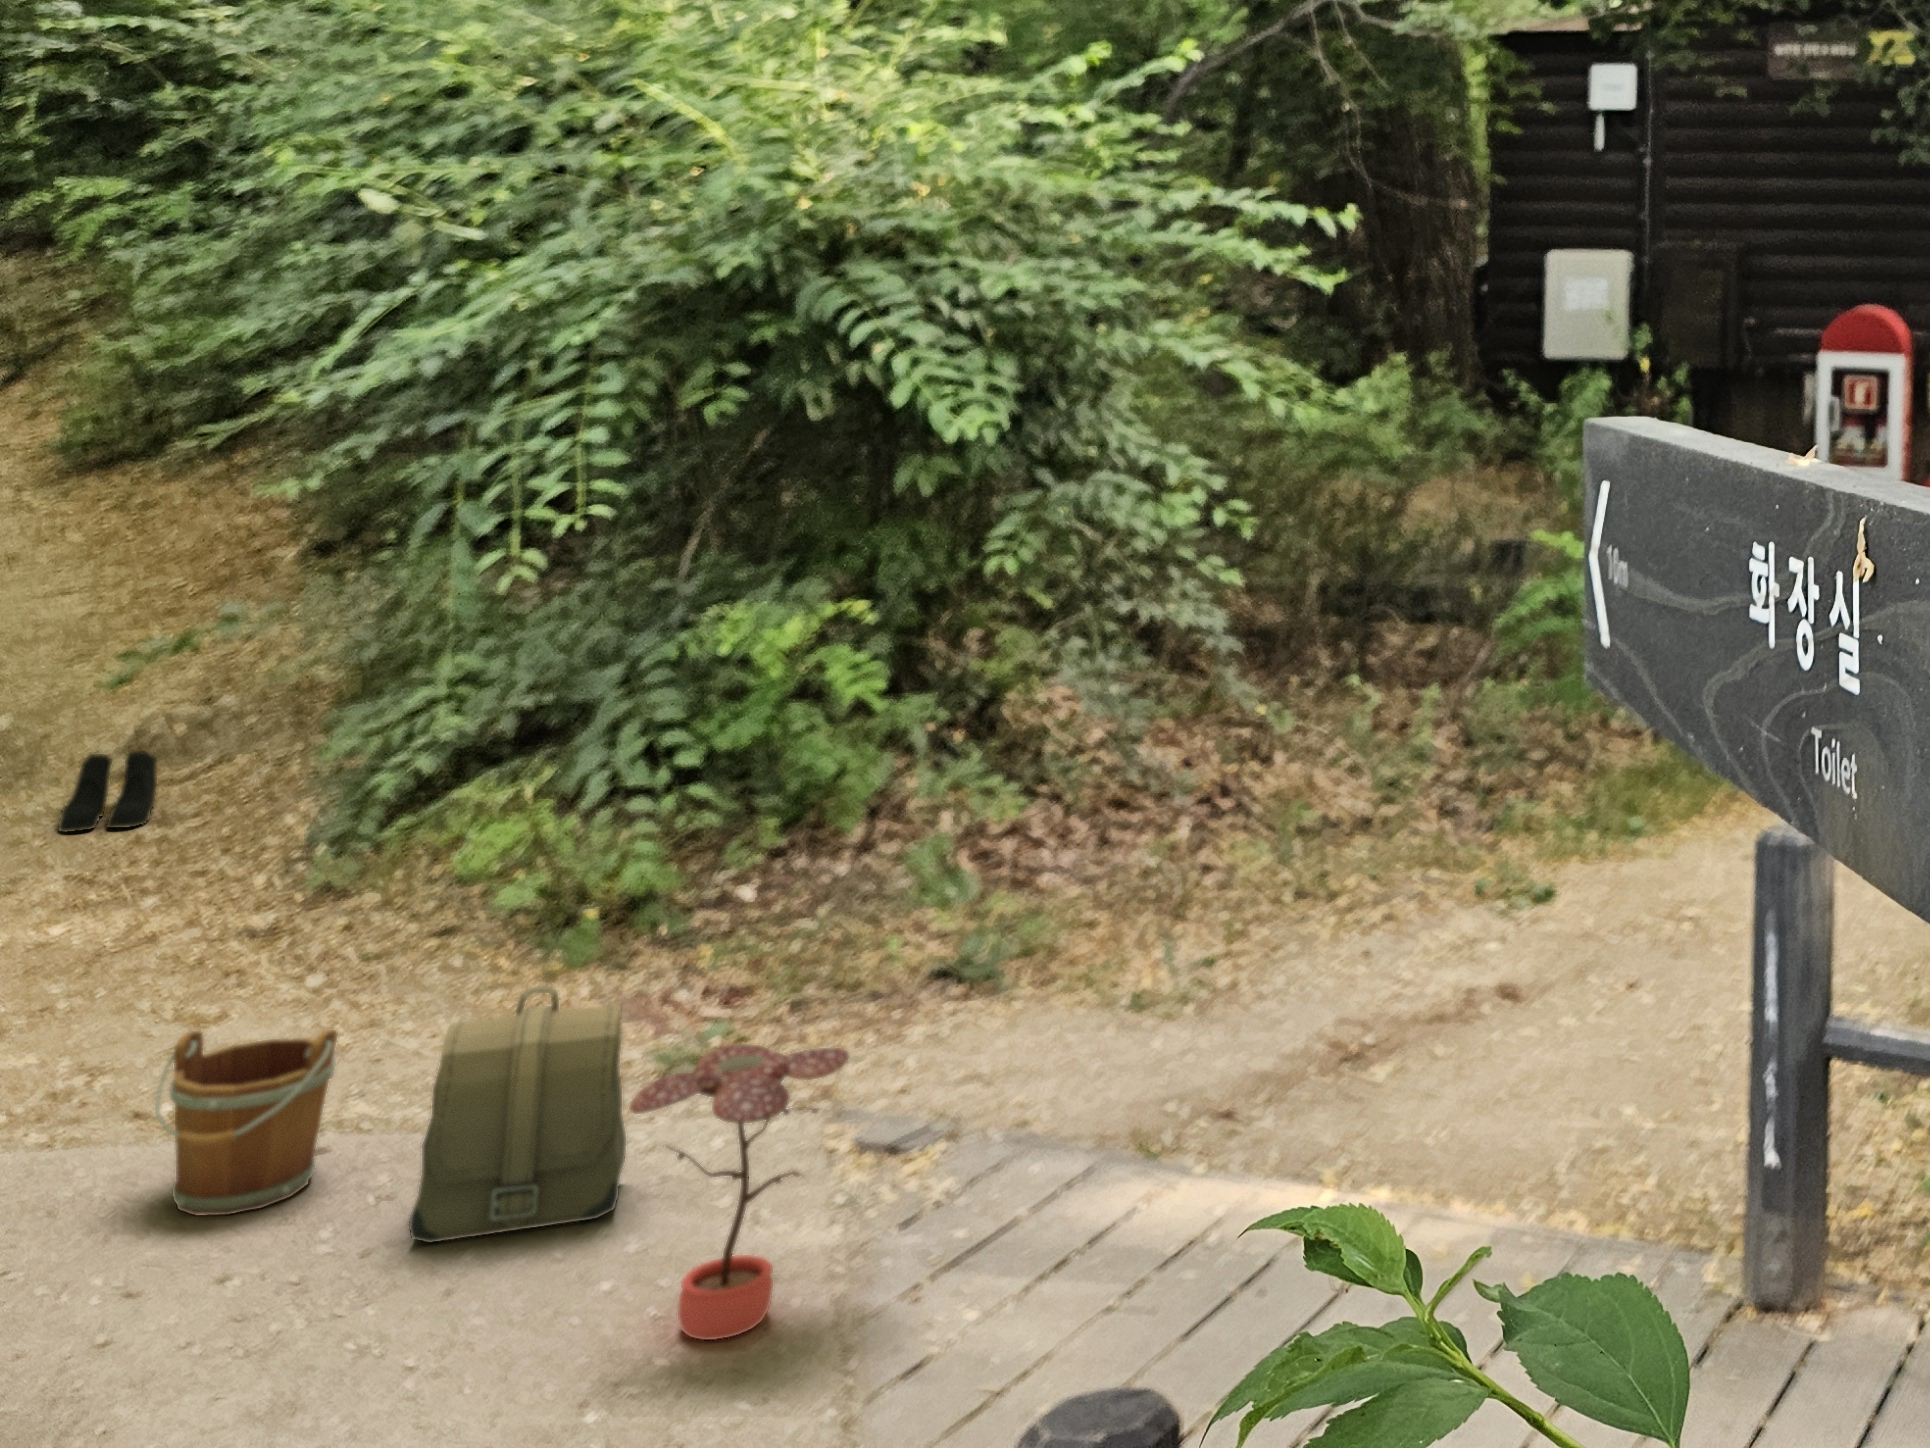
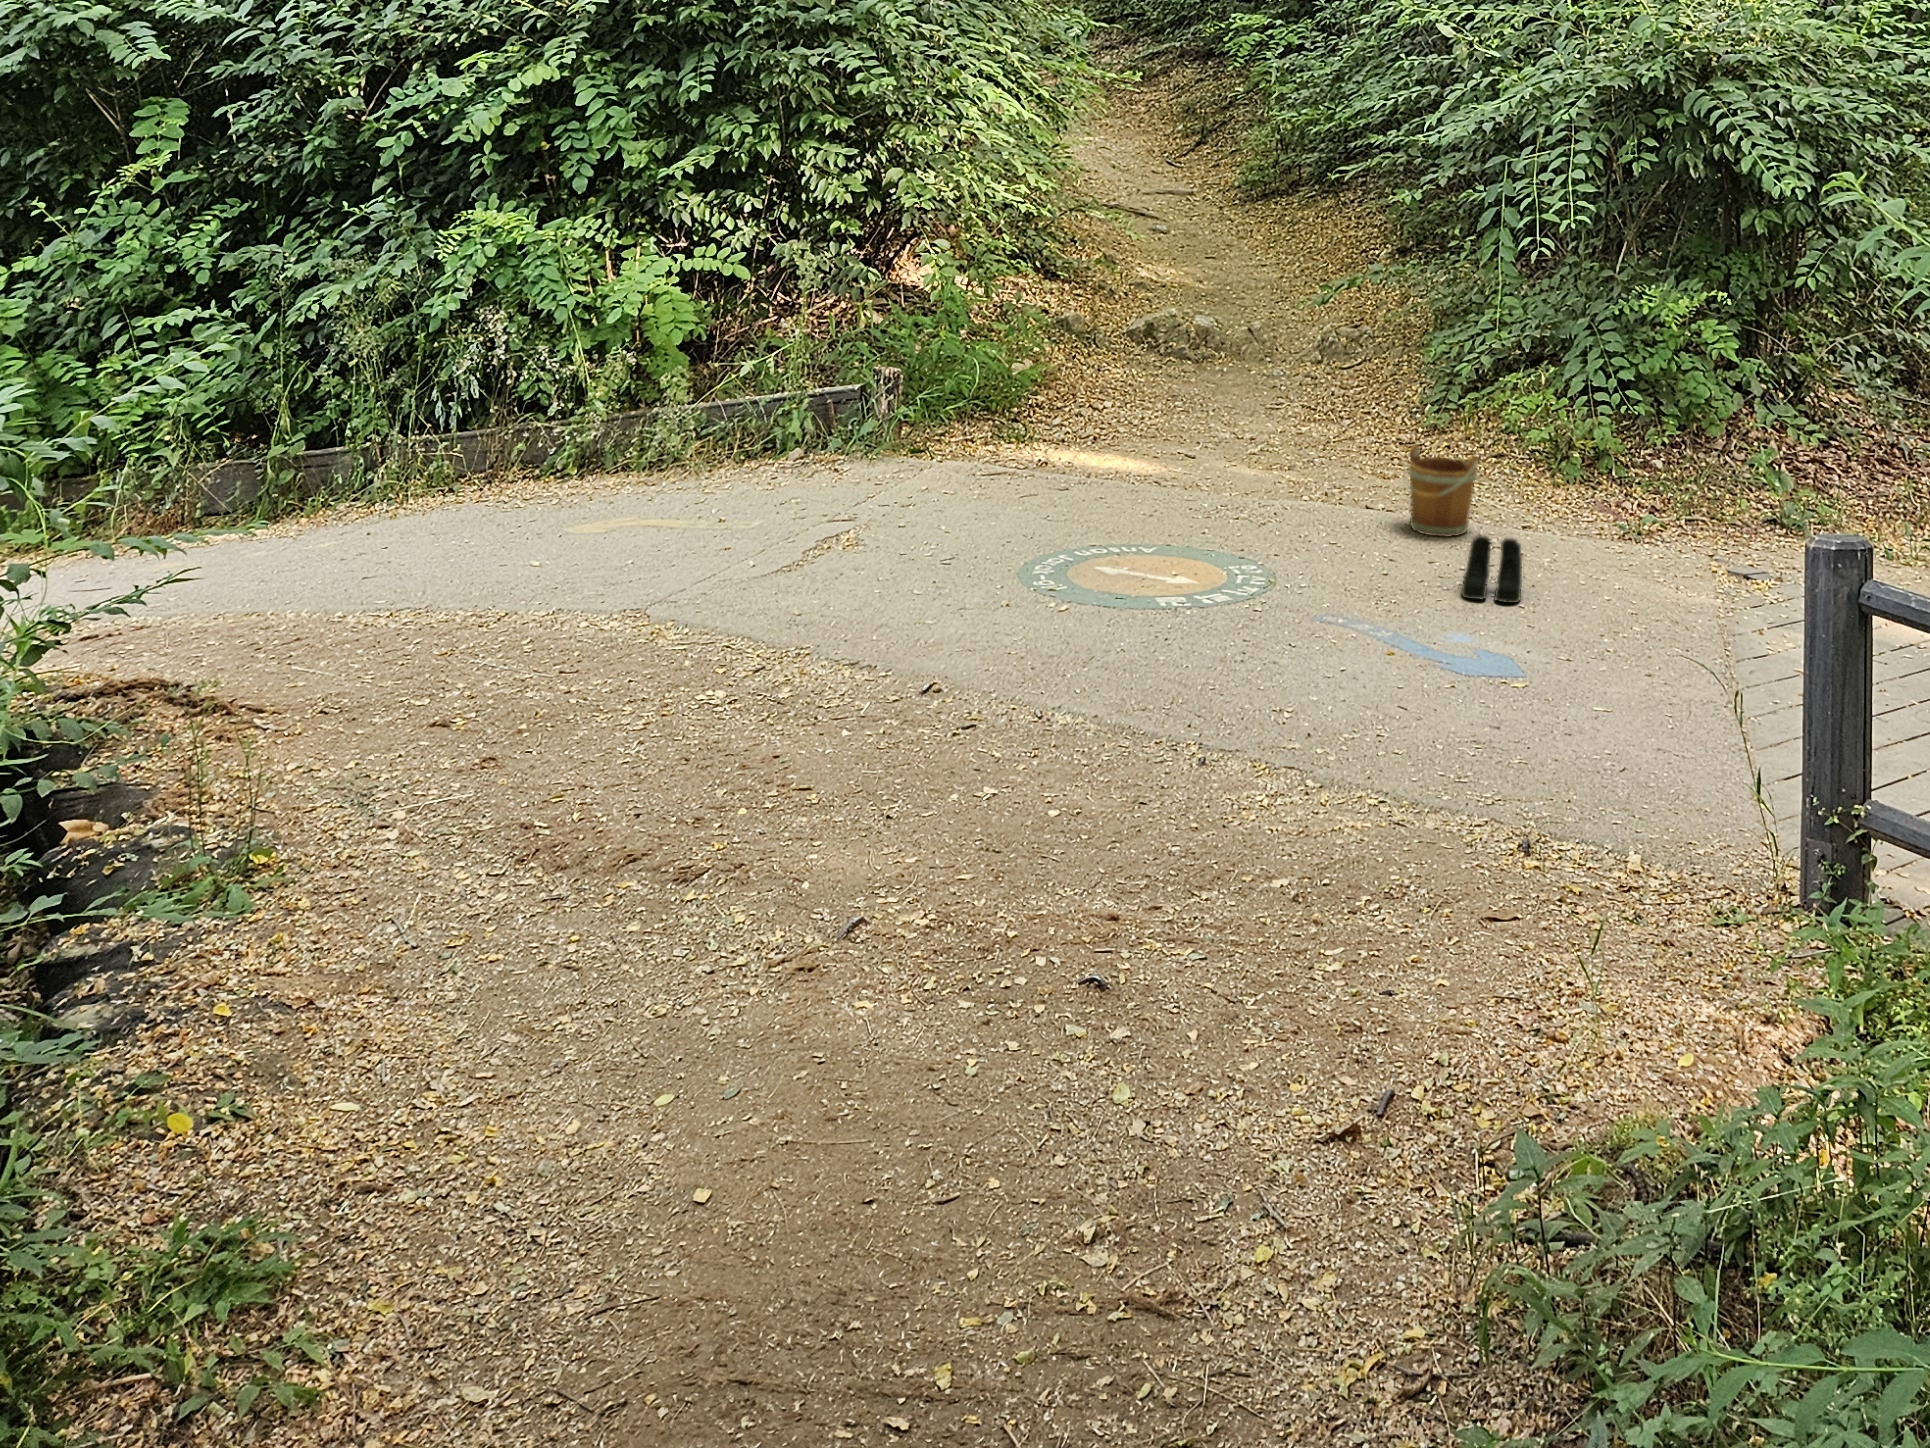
boots: present [58,751,157,832] -> present [1462,536,1522,603]
backpack: present [409,985,626,1243] -> none [1515,449,1611,573]
potted plant: present [630,1044,849,1340] -> none [1621,485,1725,629]

